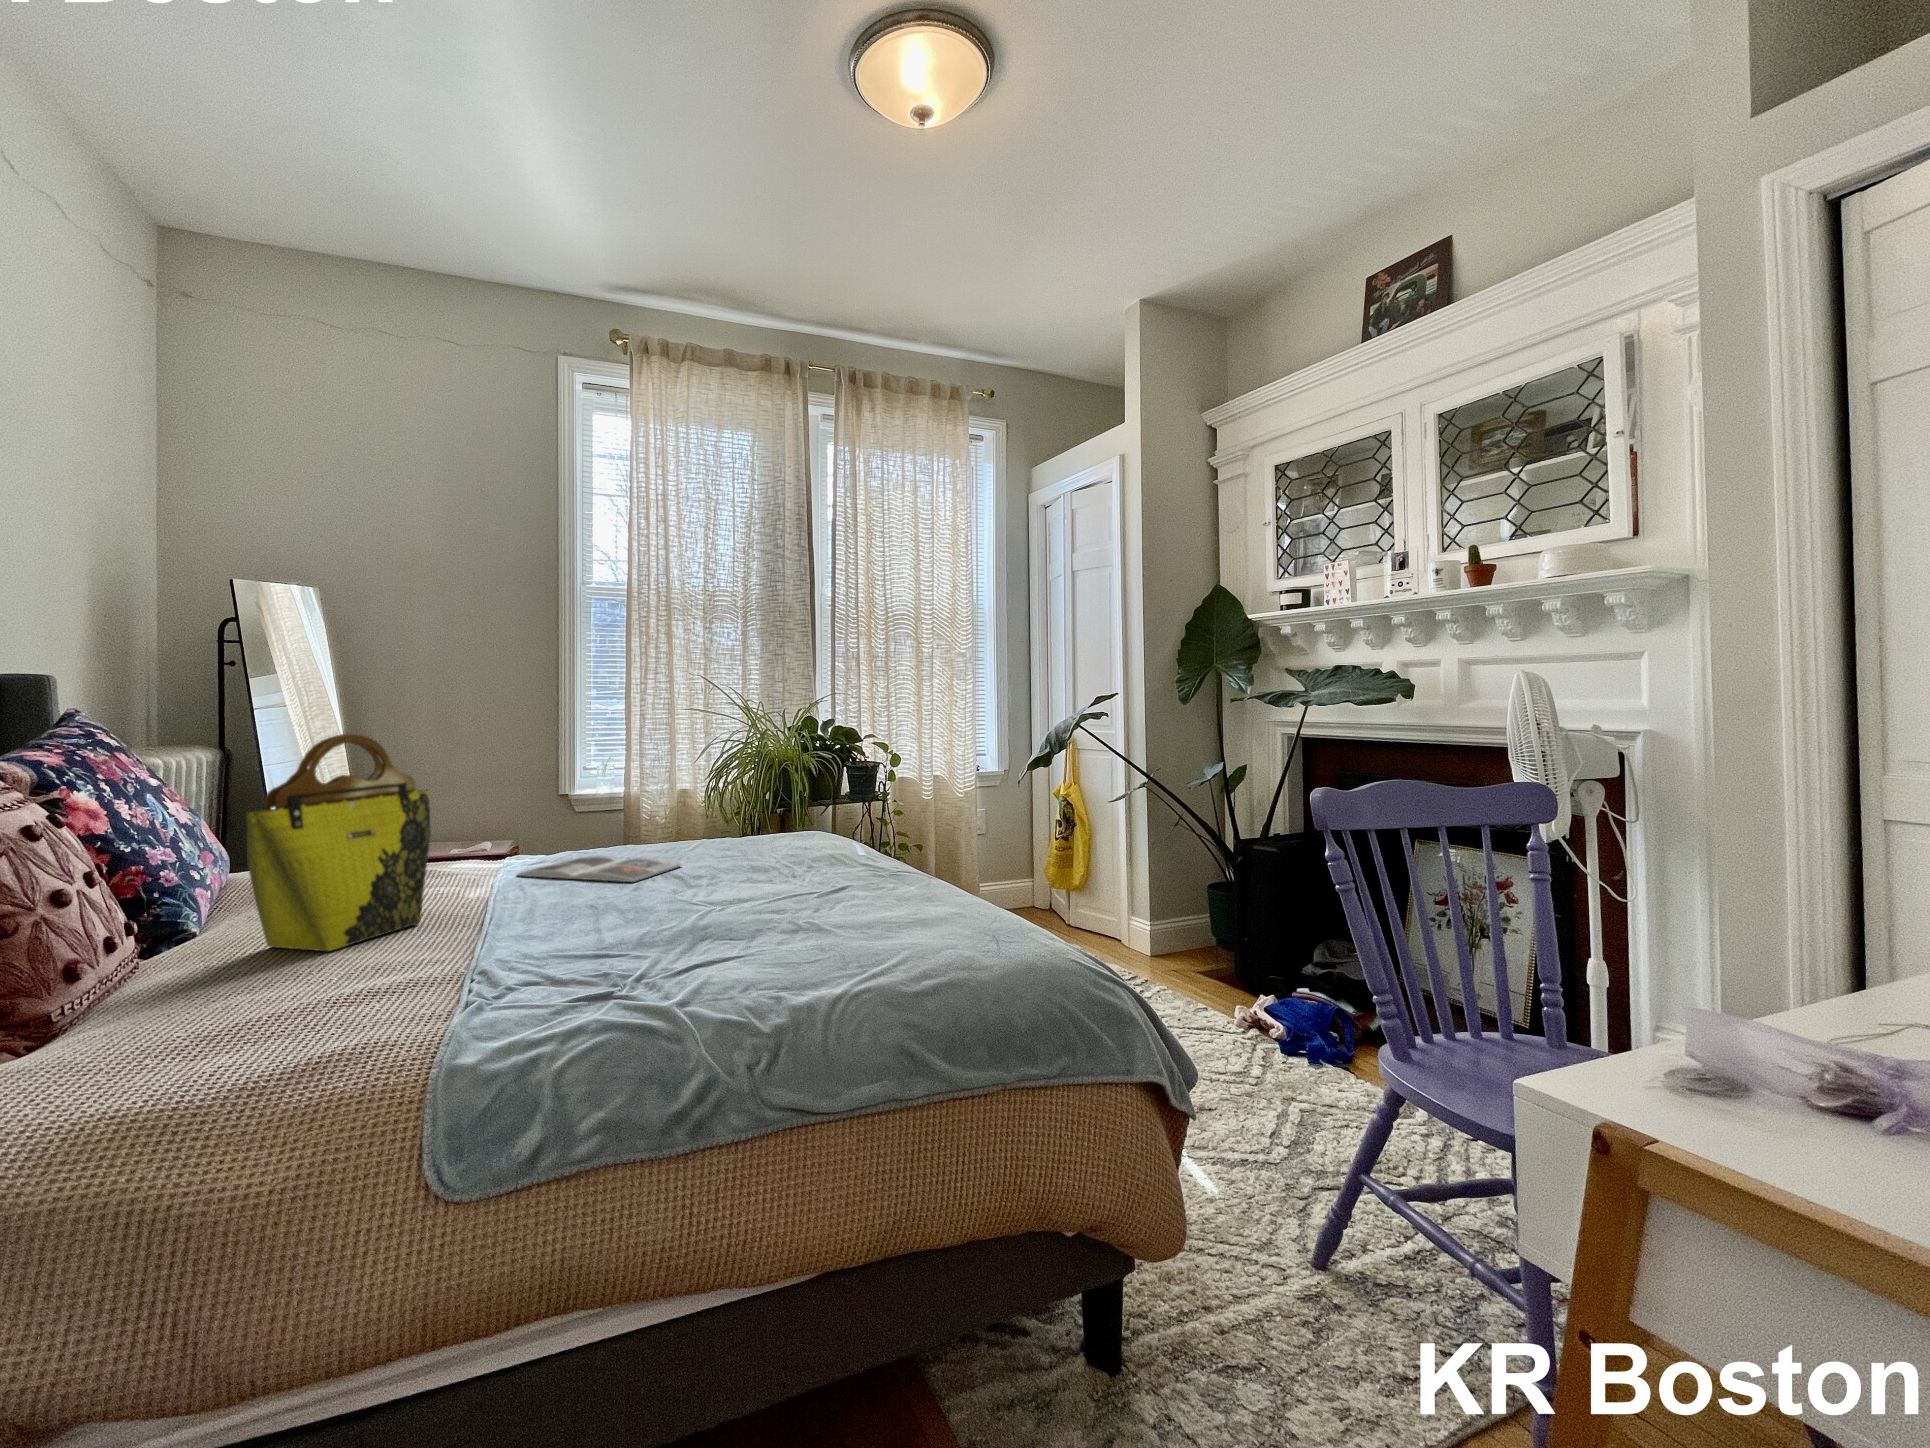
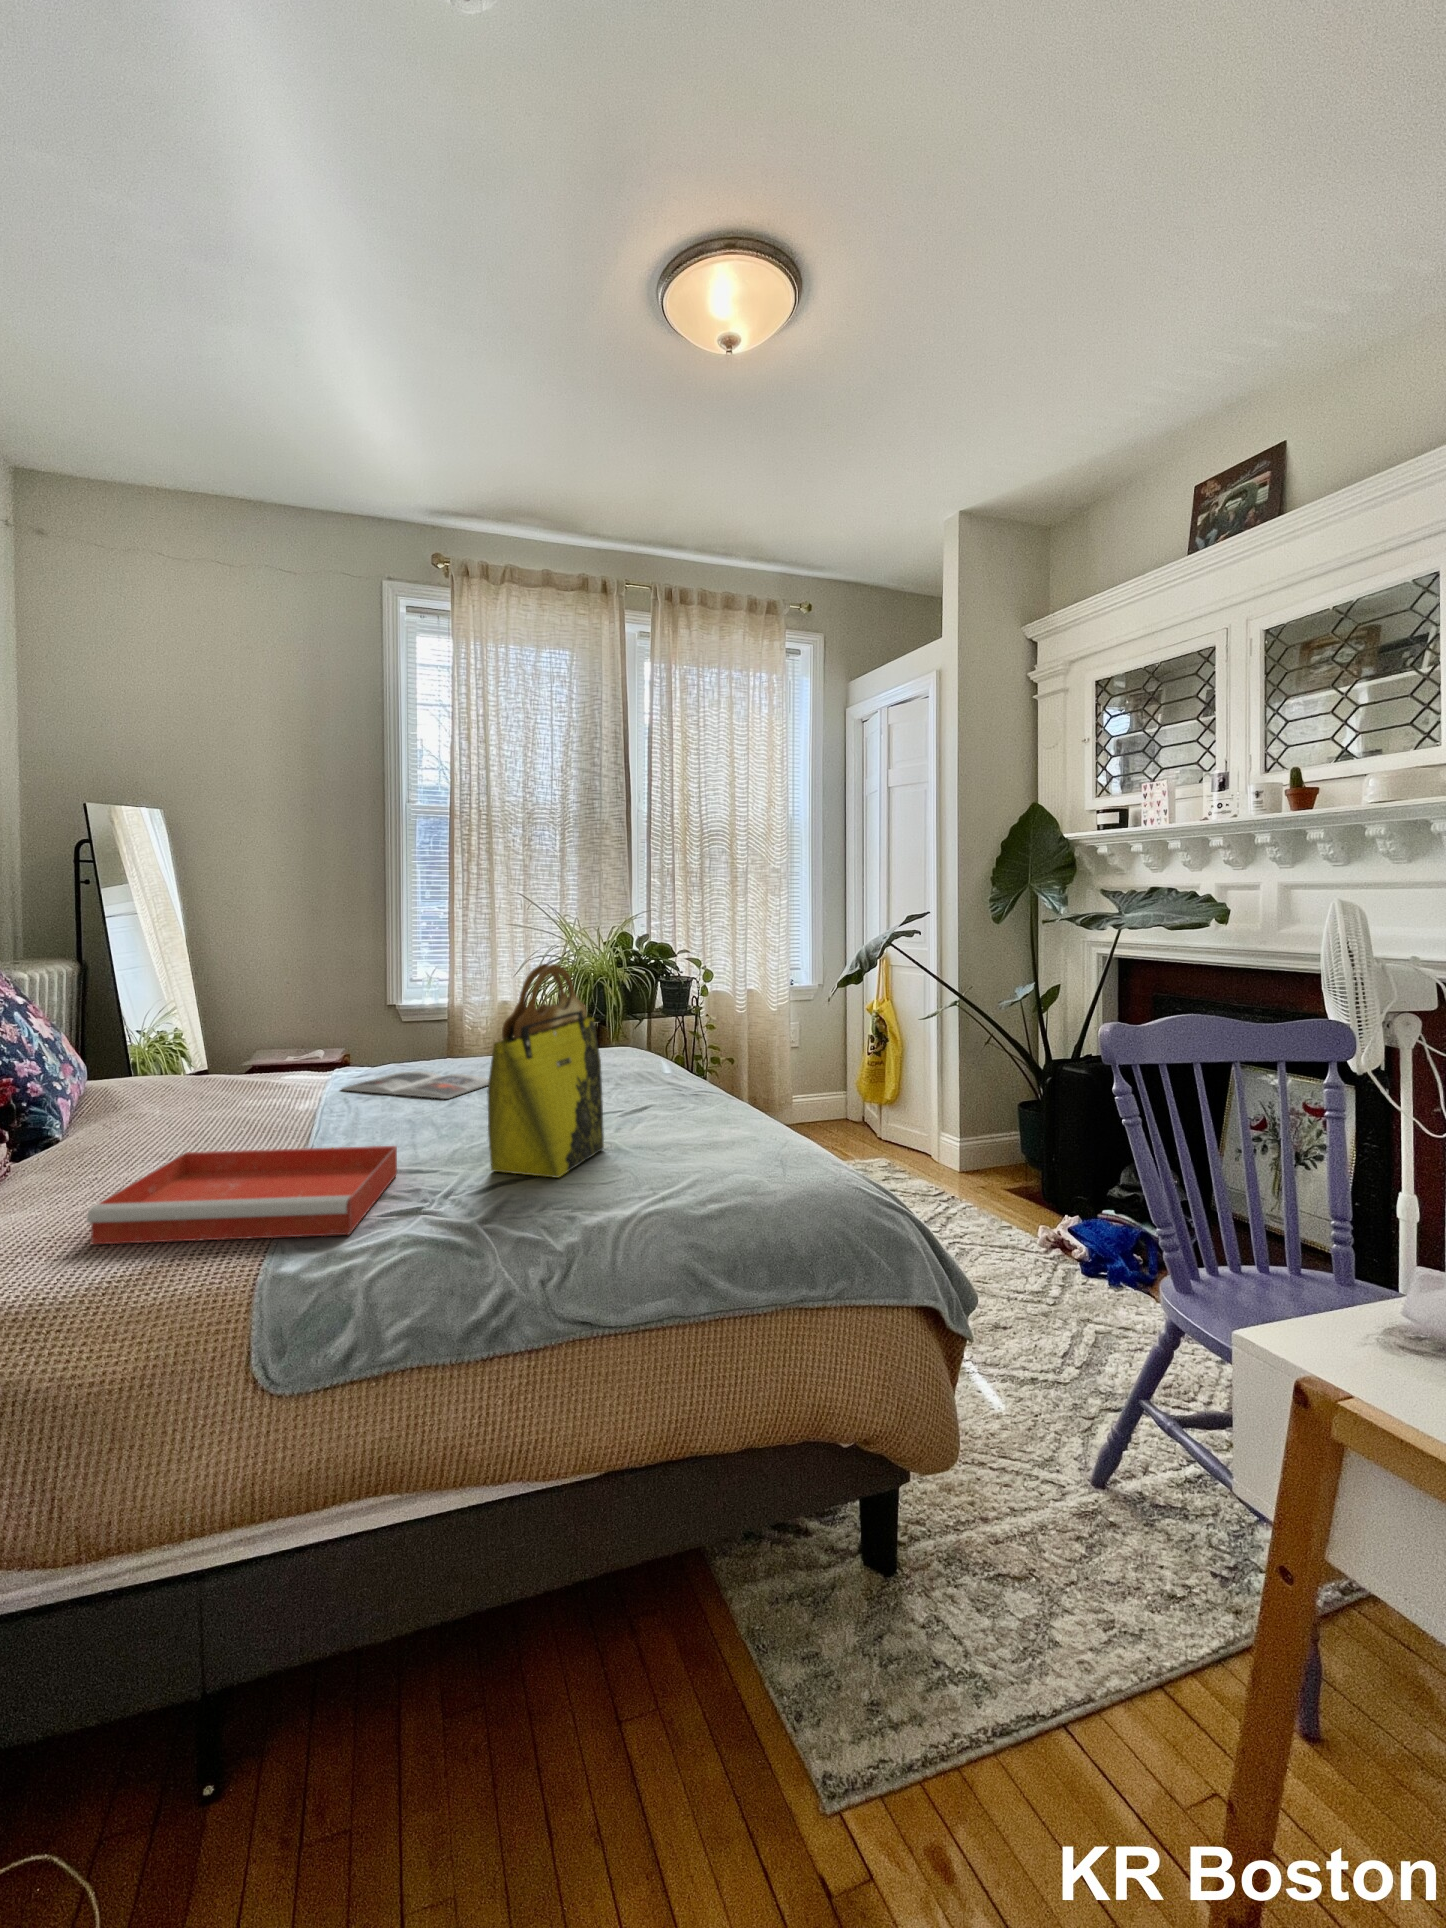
tote bag: present [247,734,431,951] -> present [487,964,604,1178]
tray: none [226,927,583,1042] -> present [87,1146,397,1244]

